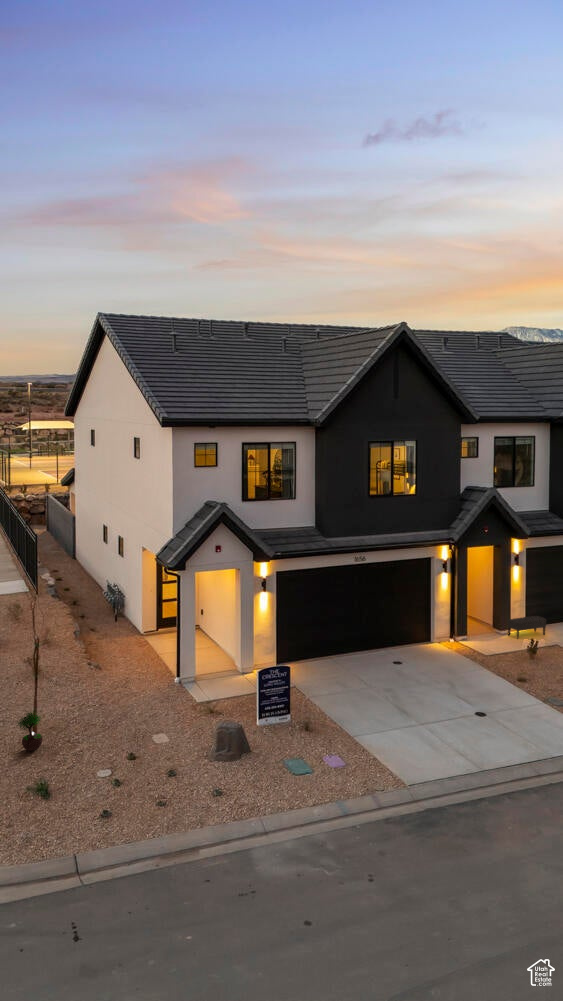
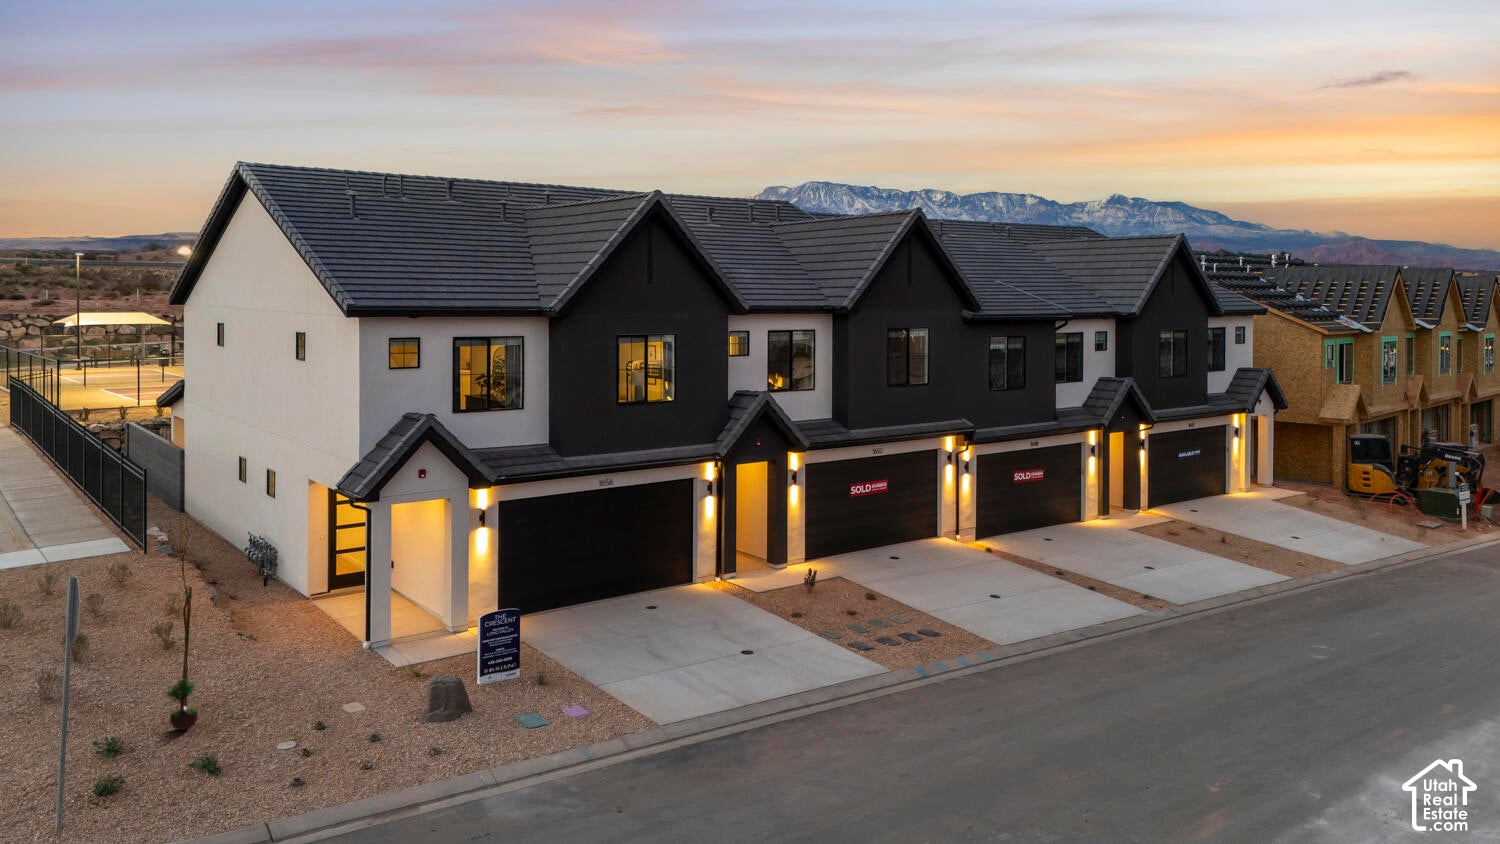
bench: present [508,616,547,639] -> none [786,551,832,579]

